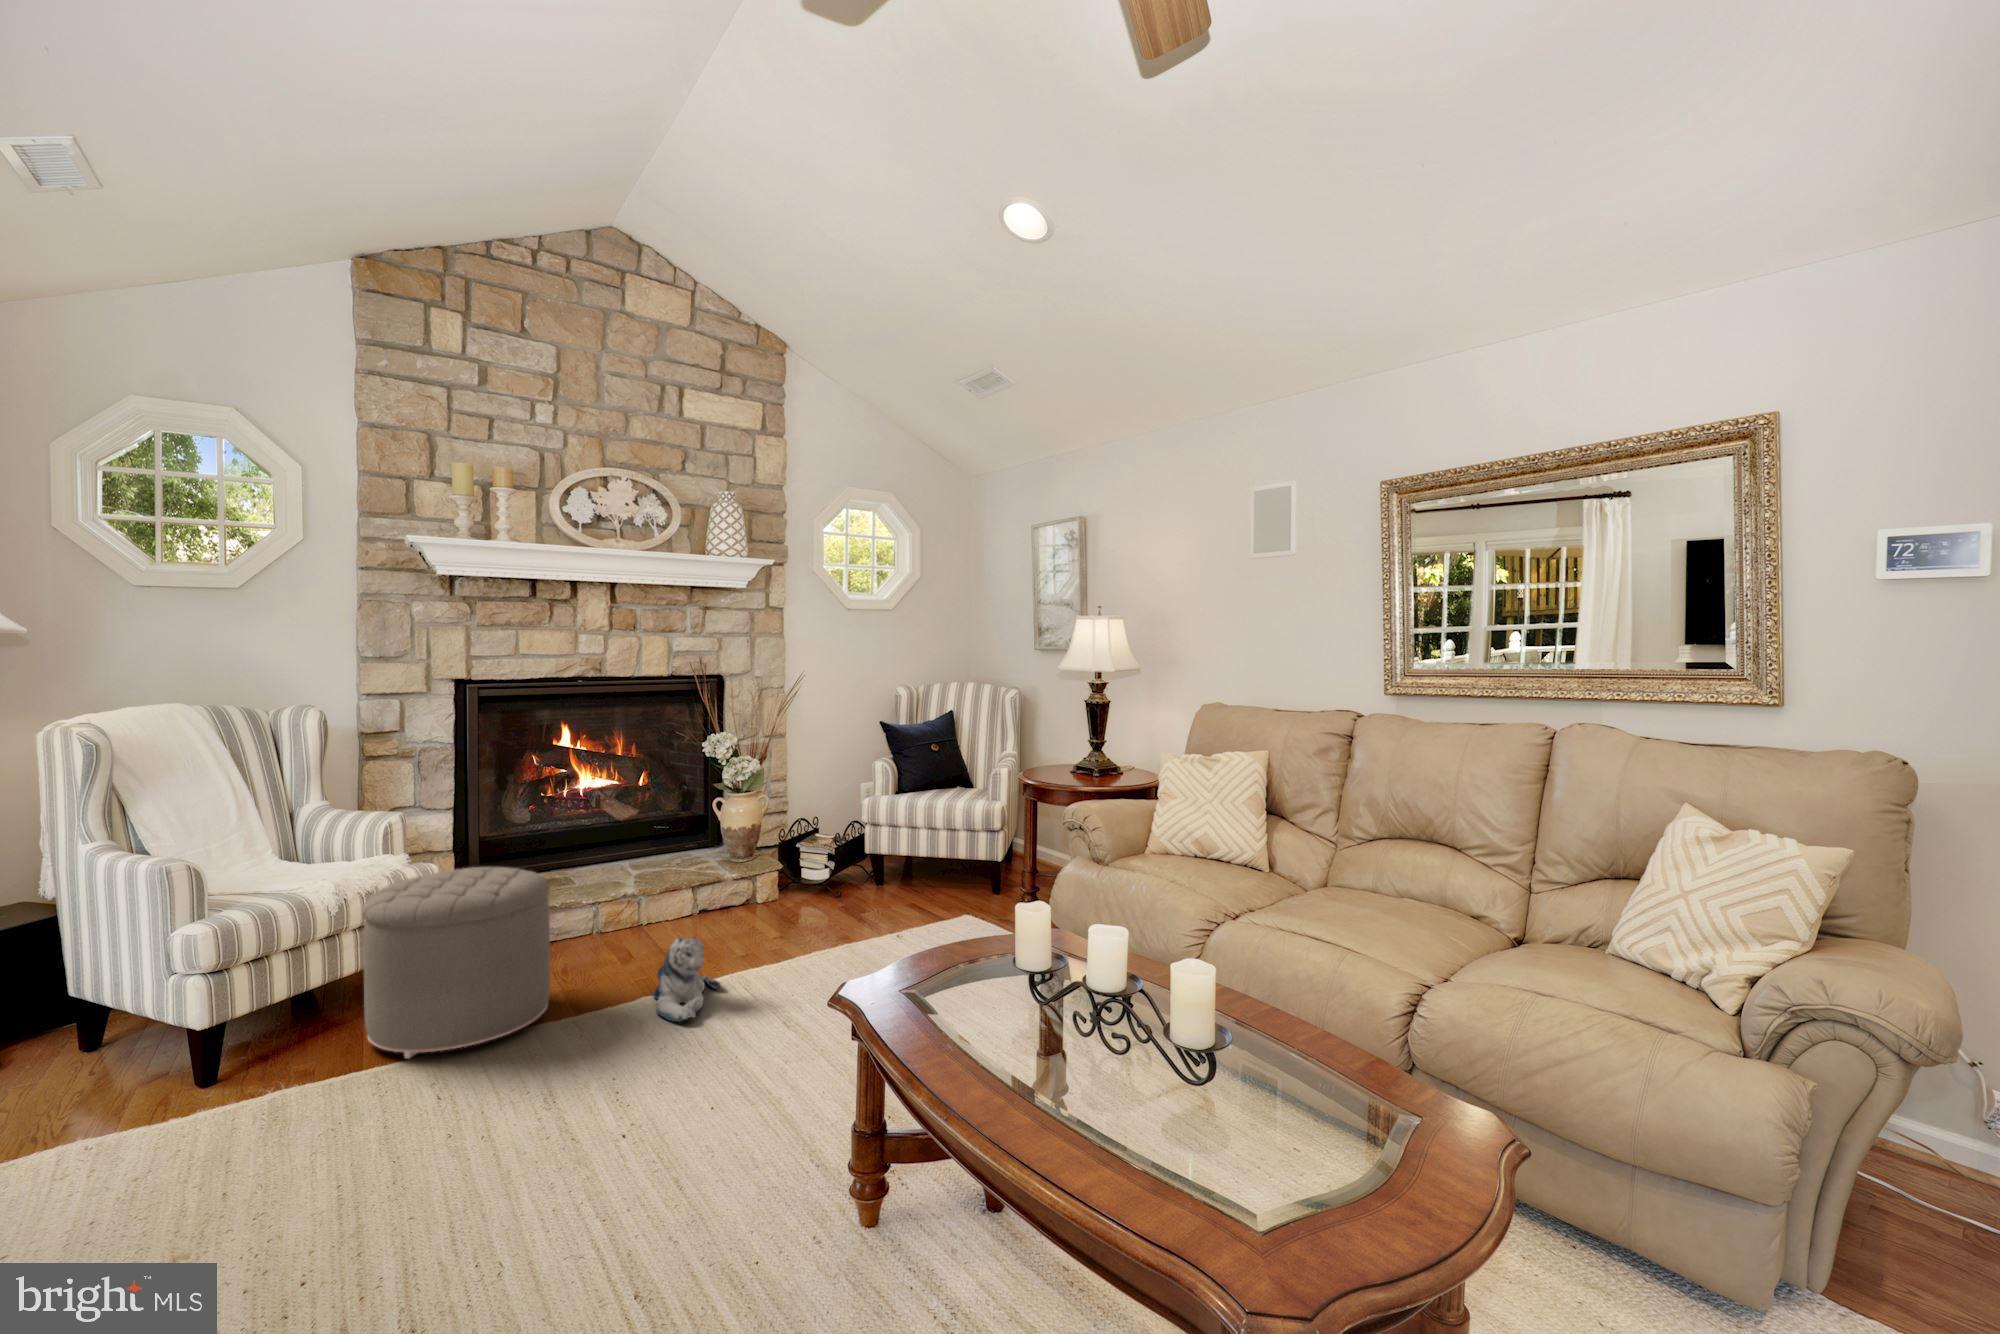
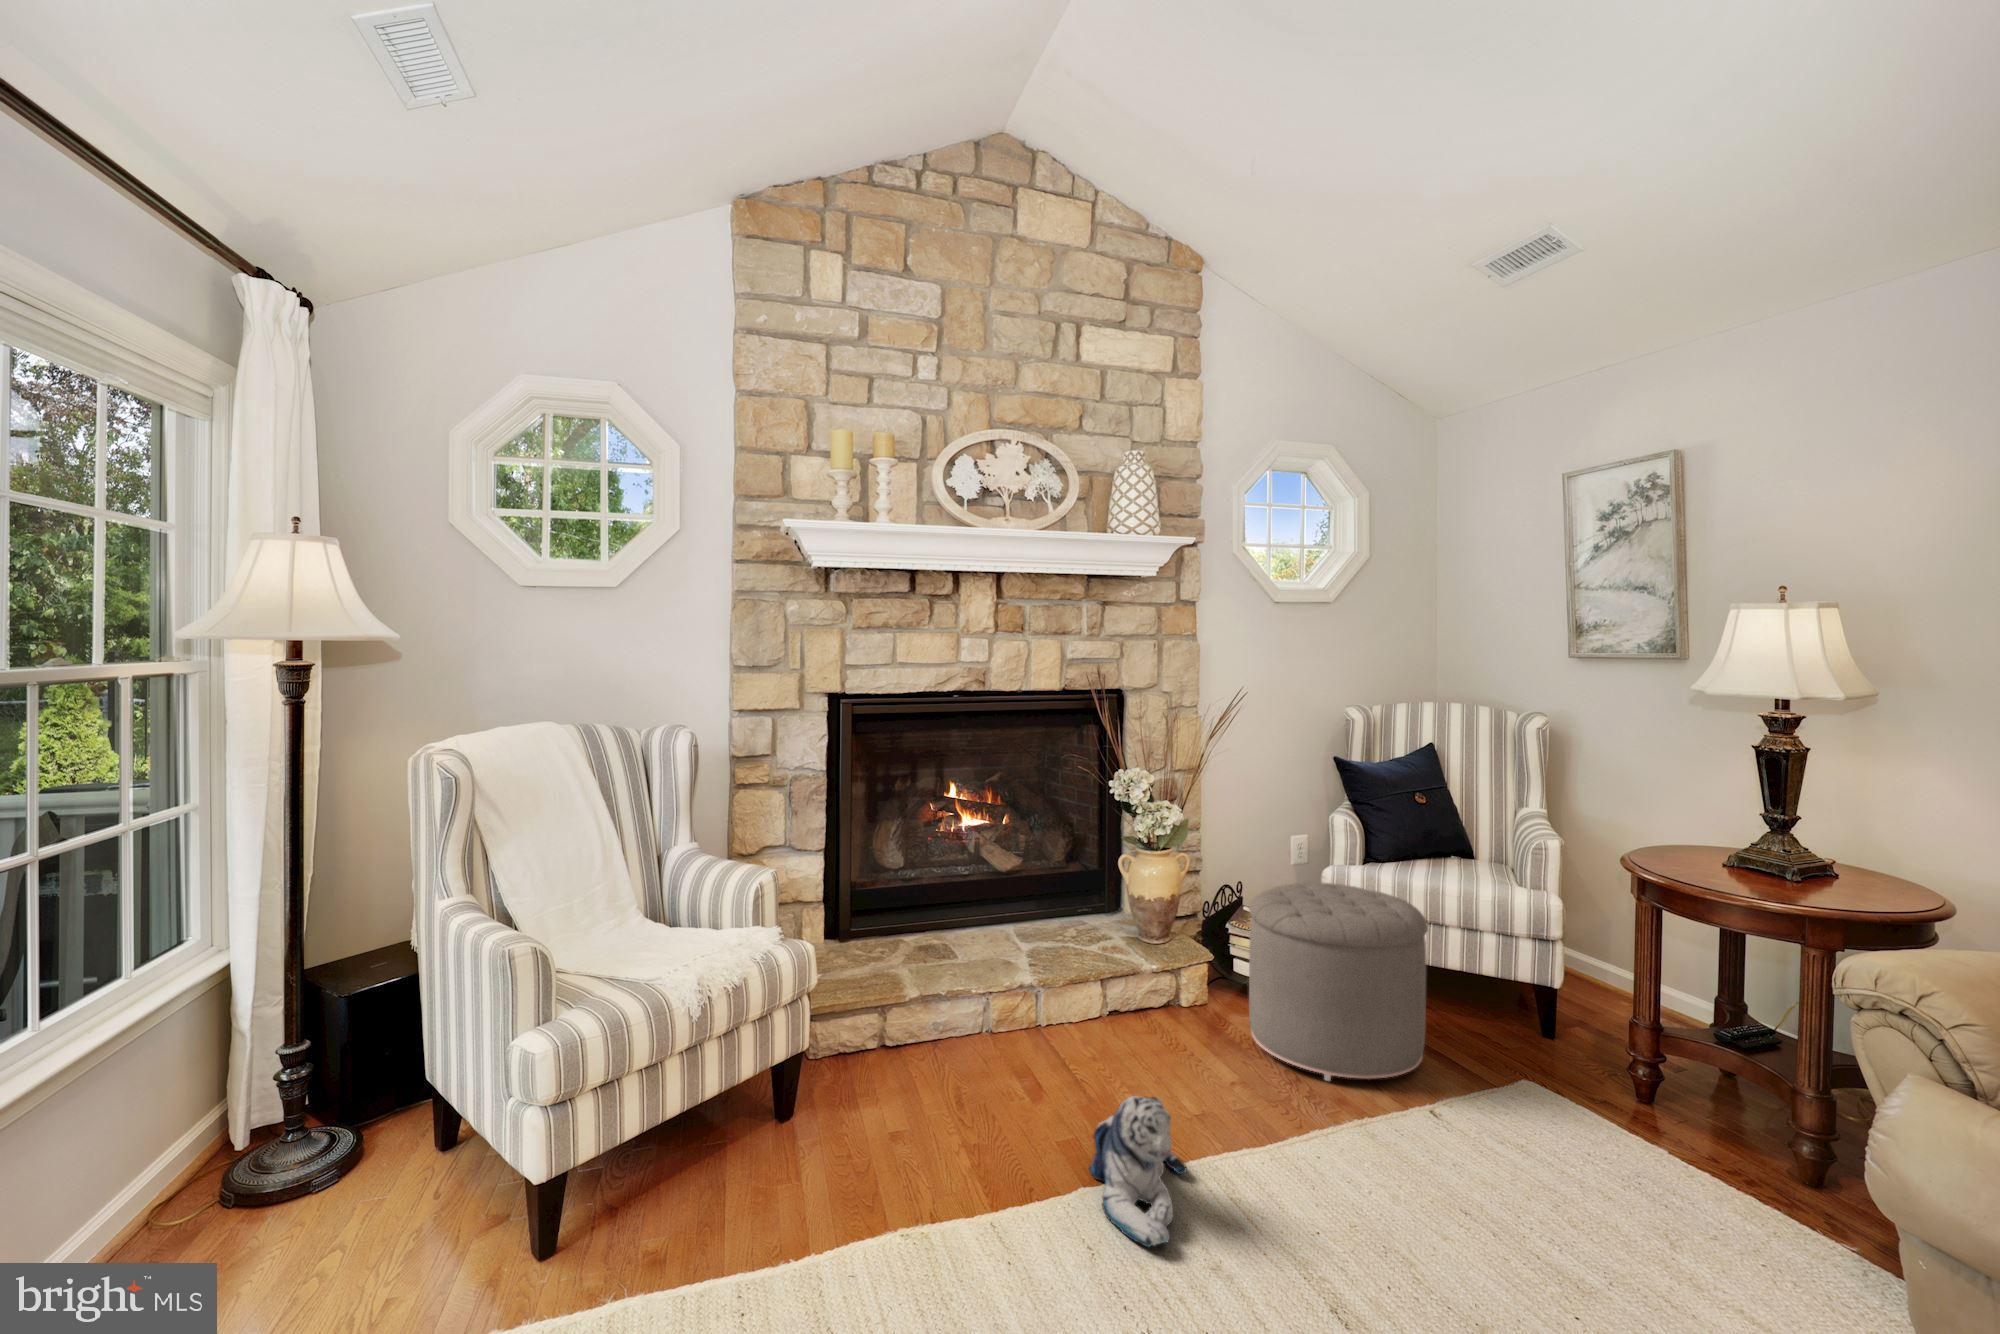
ottoman: present [362,867,550,1059] -> present [1249,882,1428,1081]

